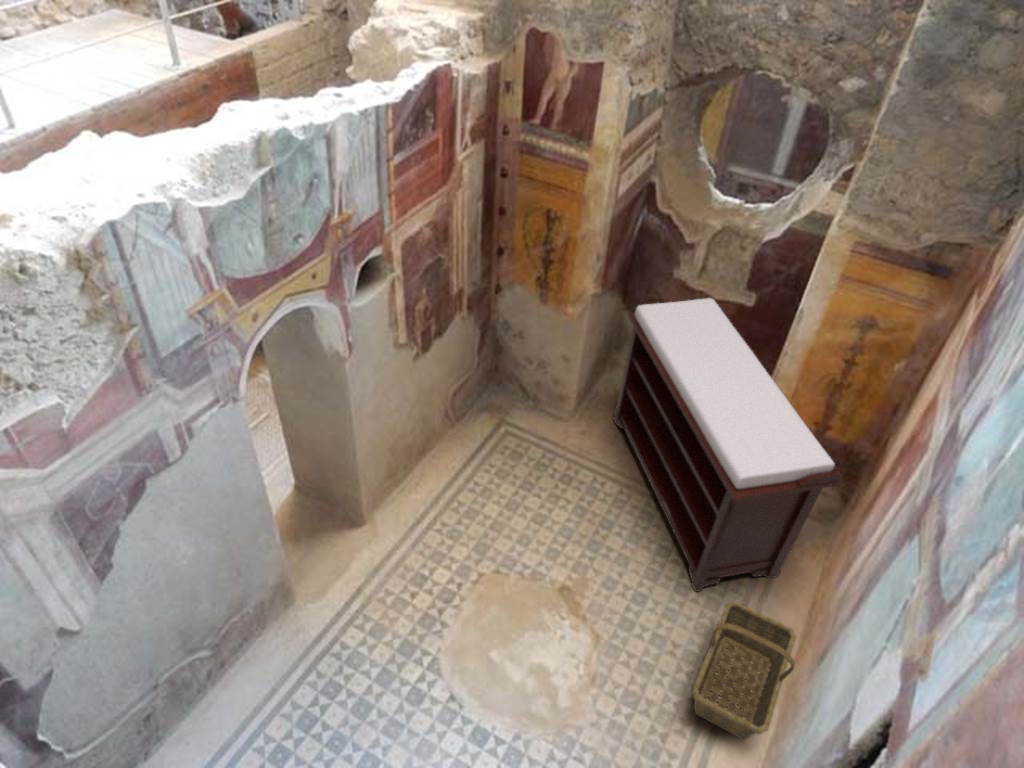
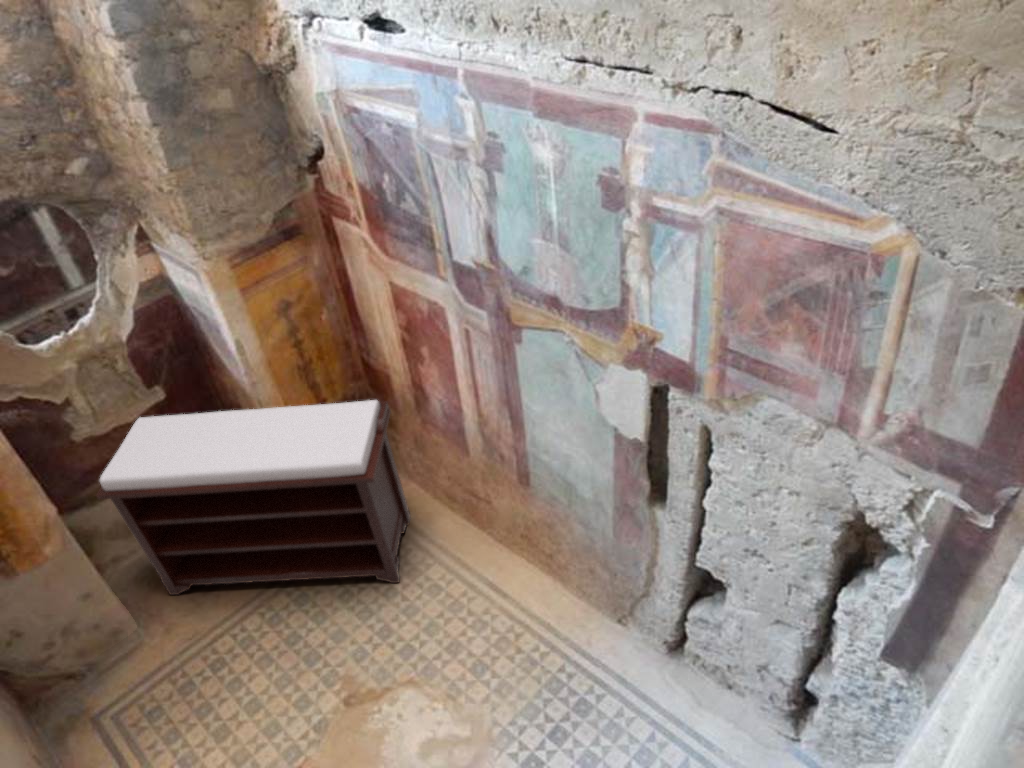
basket: present [692,601,796,740] -> none [430,514,545,620]

